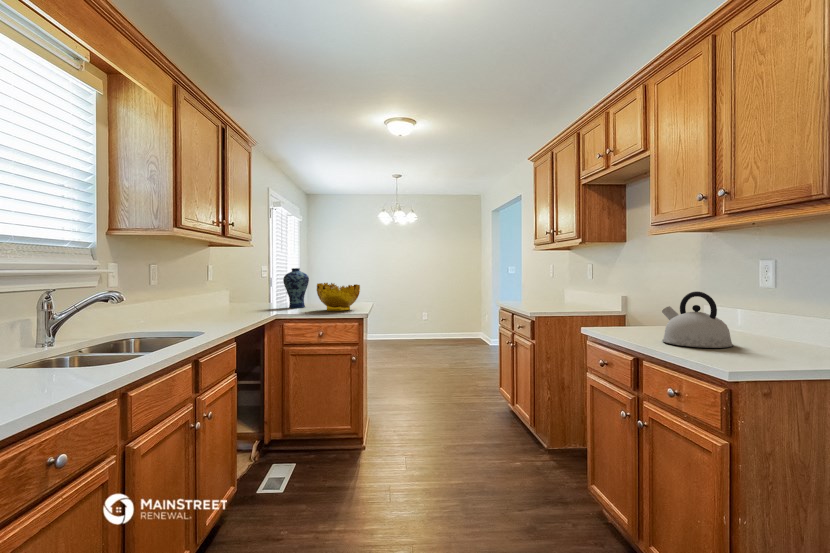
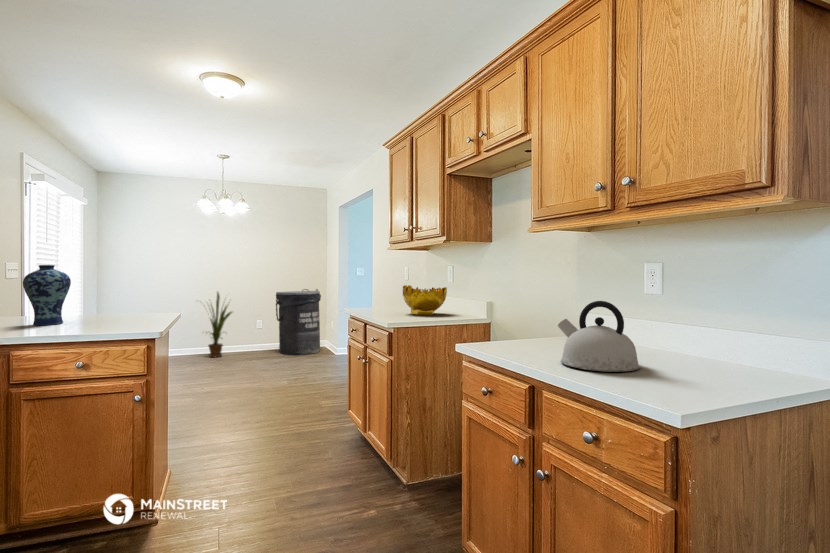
decorative bowl: present [317,283,360,311] -> present [403,285,447,315]
trash can: none [439,286,478,343] -> present [276,289,321,355]
house plant: none [376,287,406,342] -> present [206,292,232,357]

